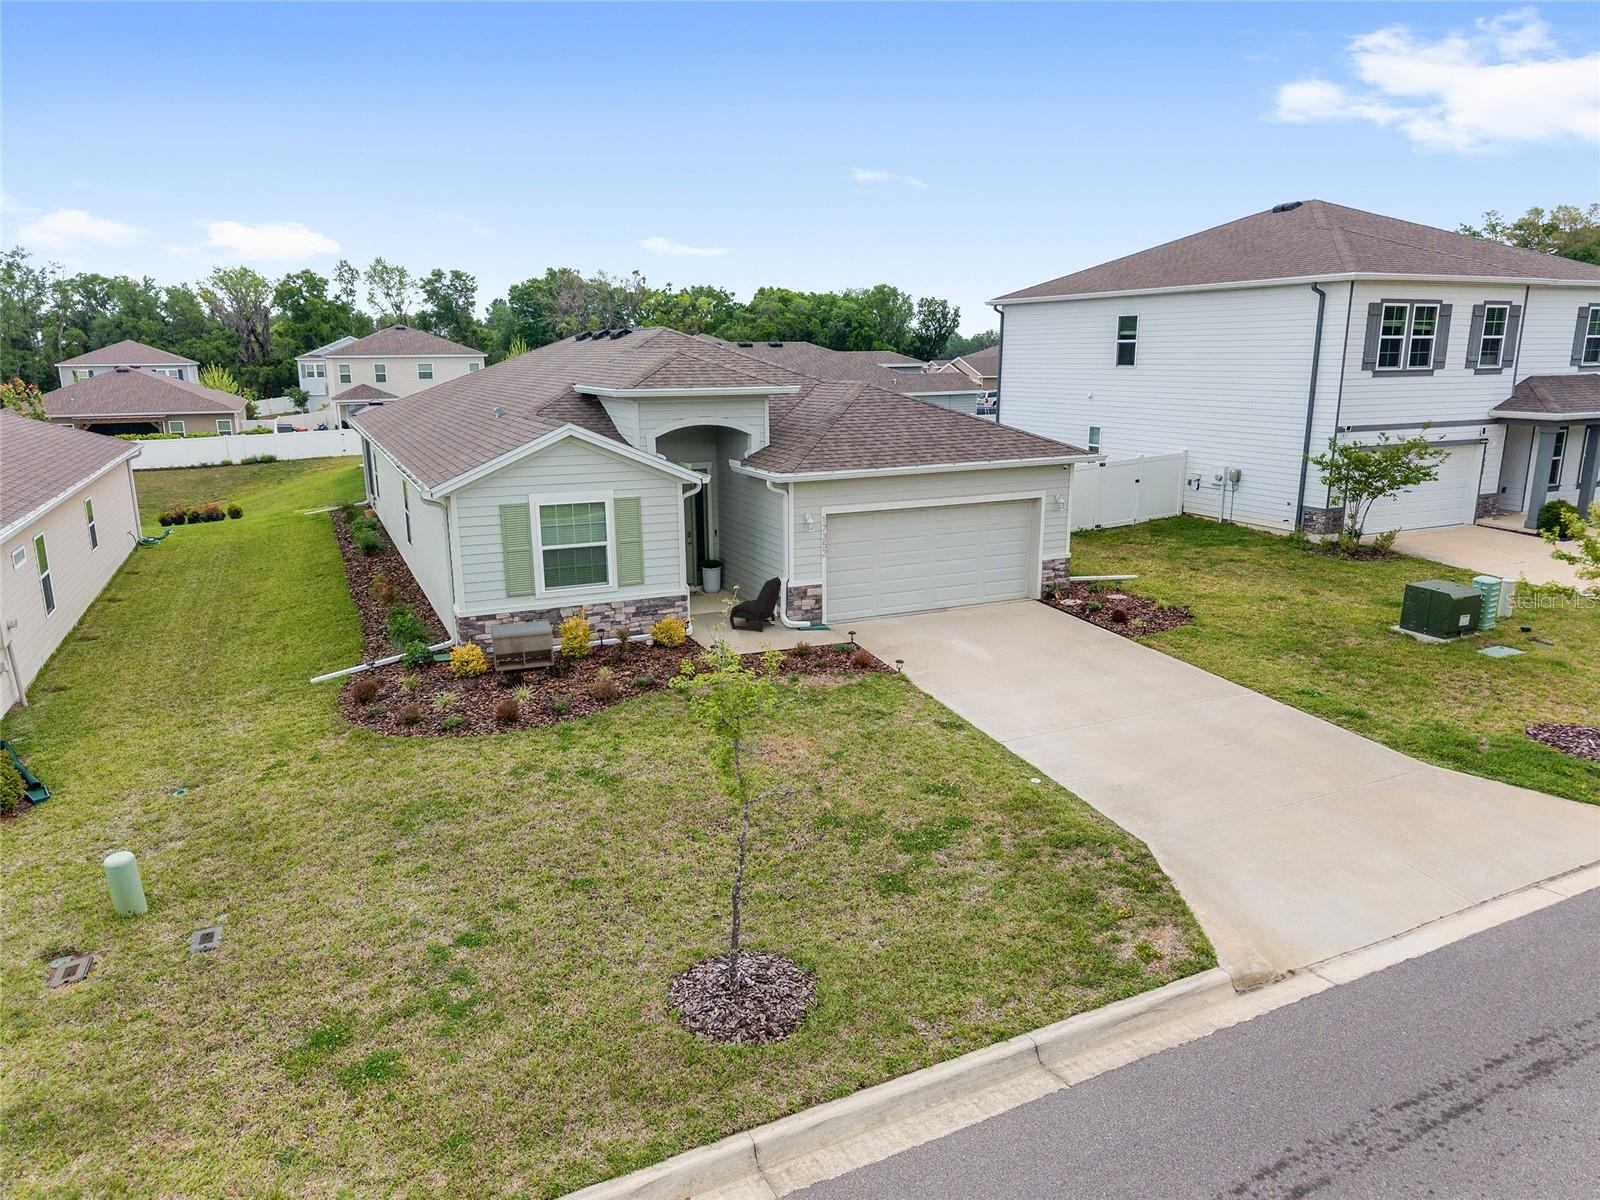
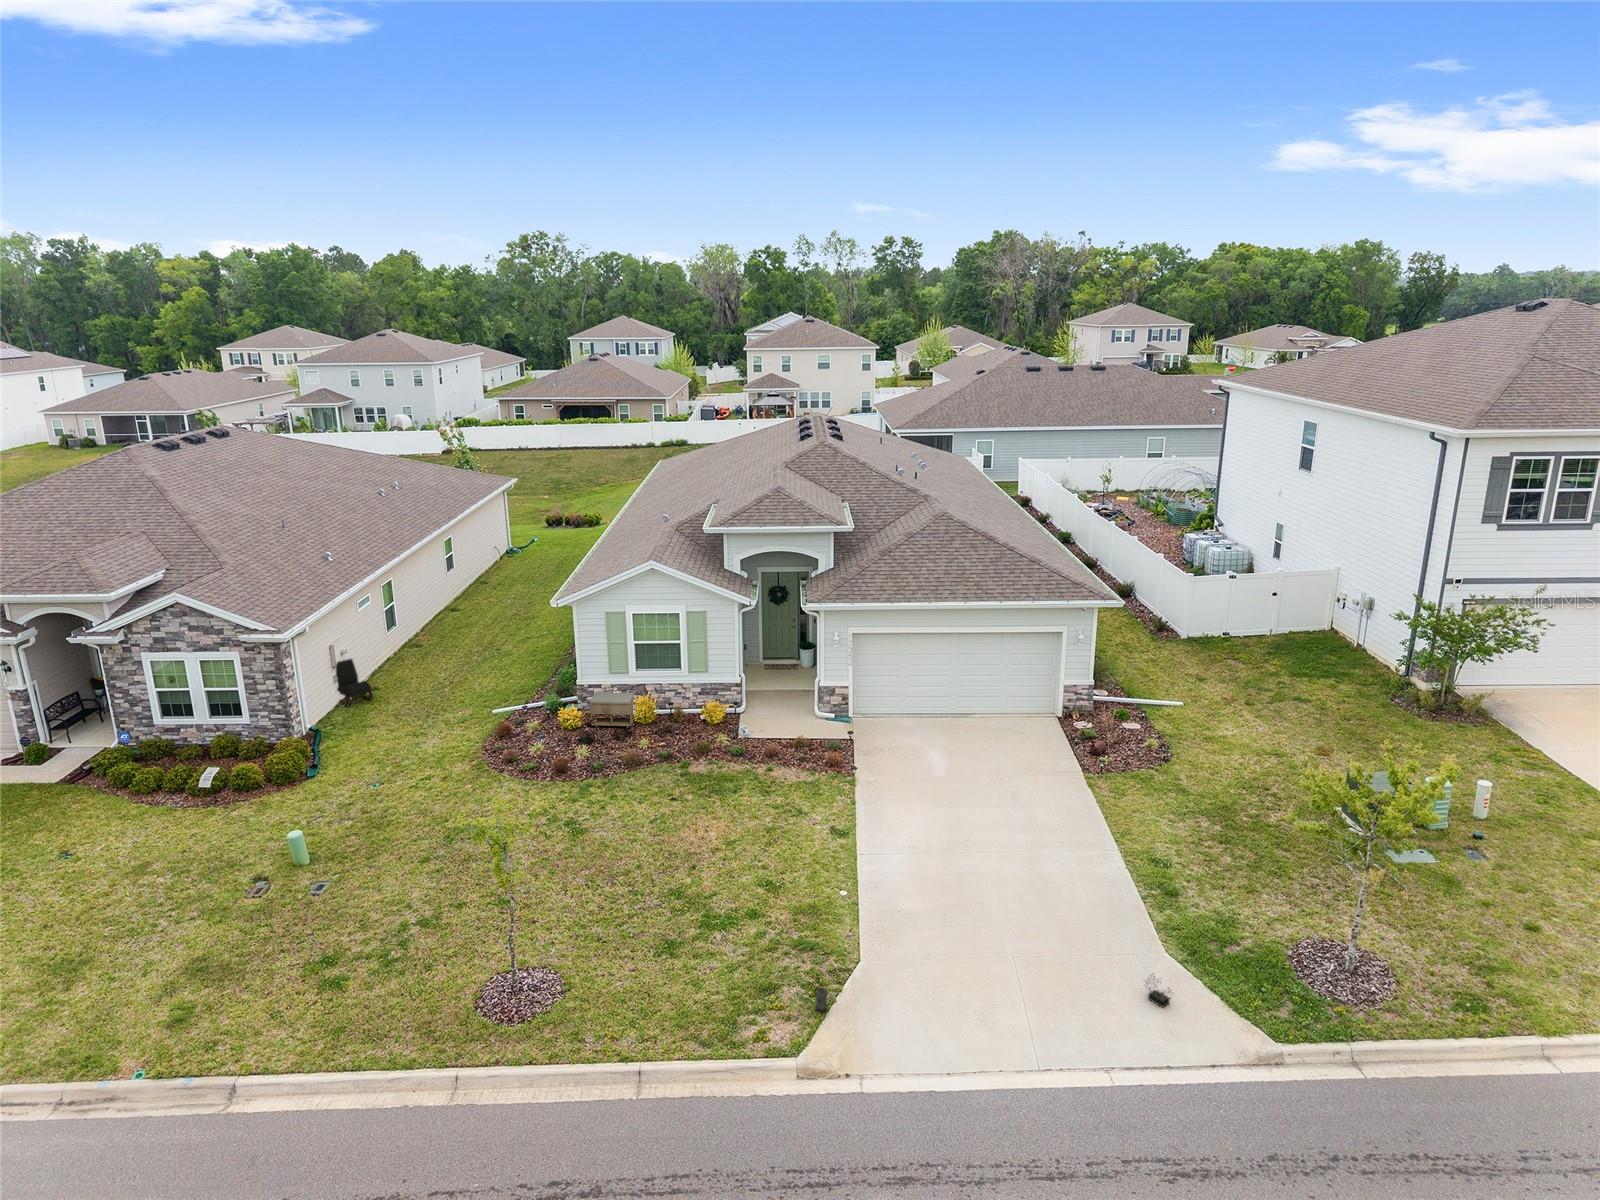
lounge chair: present [730,577,781,632] -> present [336,659,373,707]
decorative plant: none [1468,774,1513,812] -> present [1146,979,1173,1008]
watering can: none [1154,862,1197,908] -> present [815,987,830,1013]

